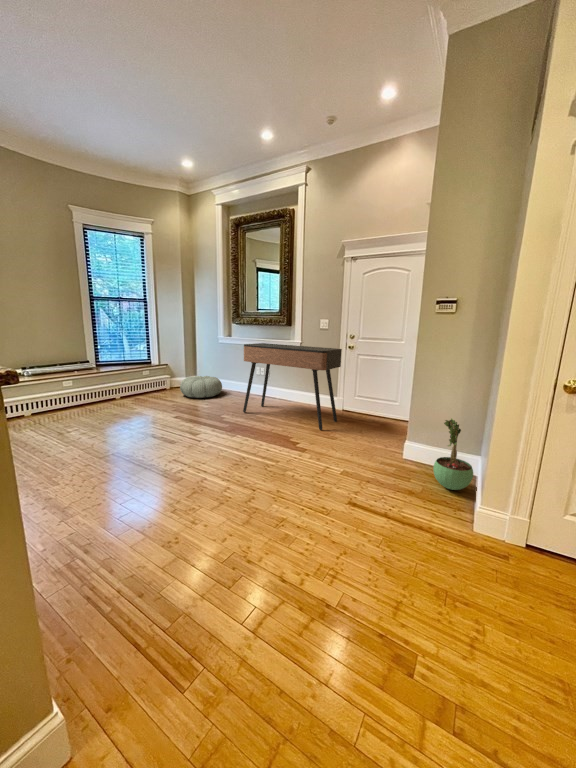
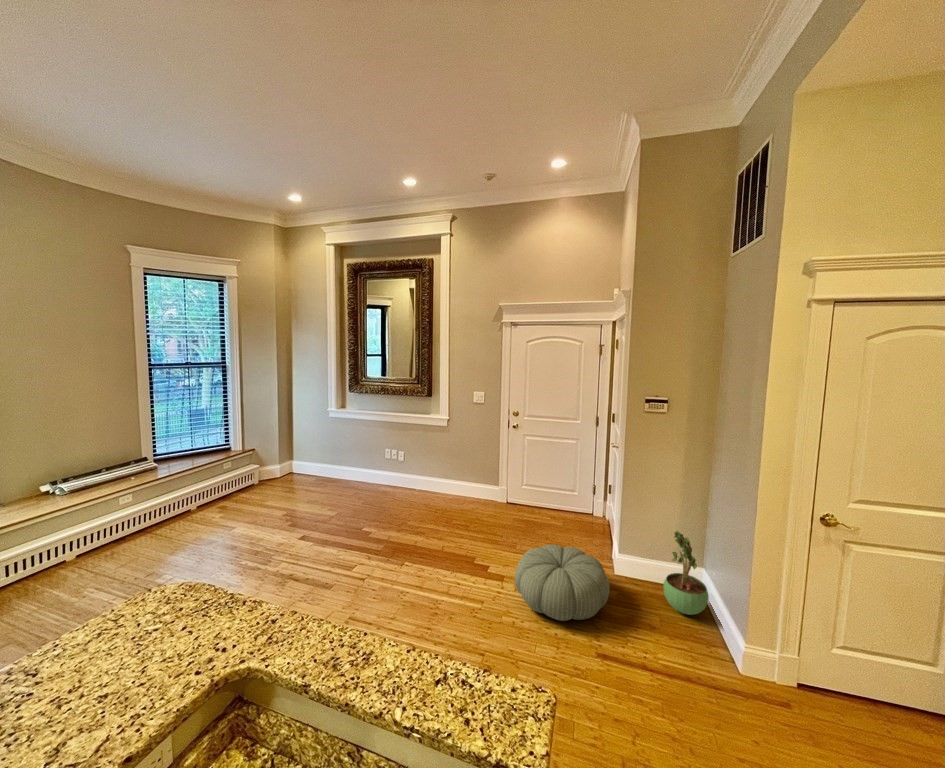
console table: present [243,343,342,430] -> none [388,425,514,539]
pouf: present [180,376,222,398] -> present [515,545,610,621]

